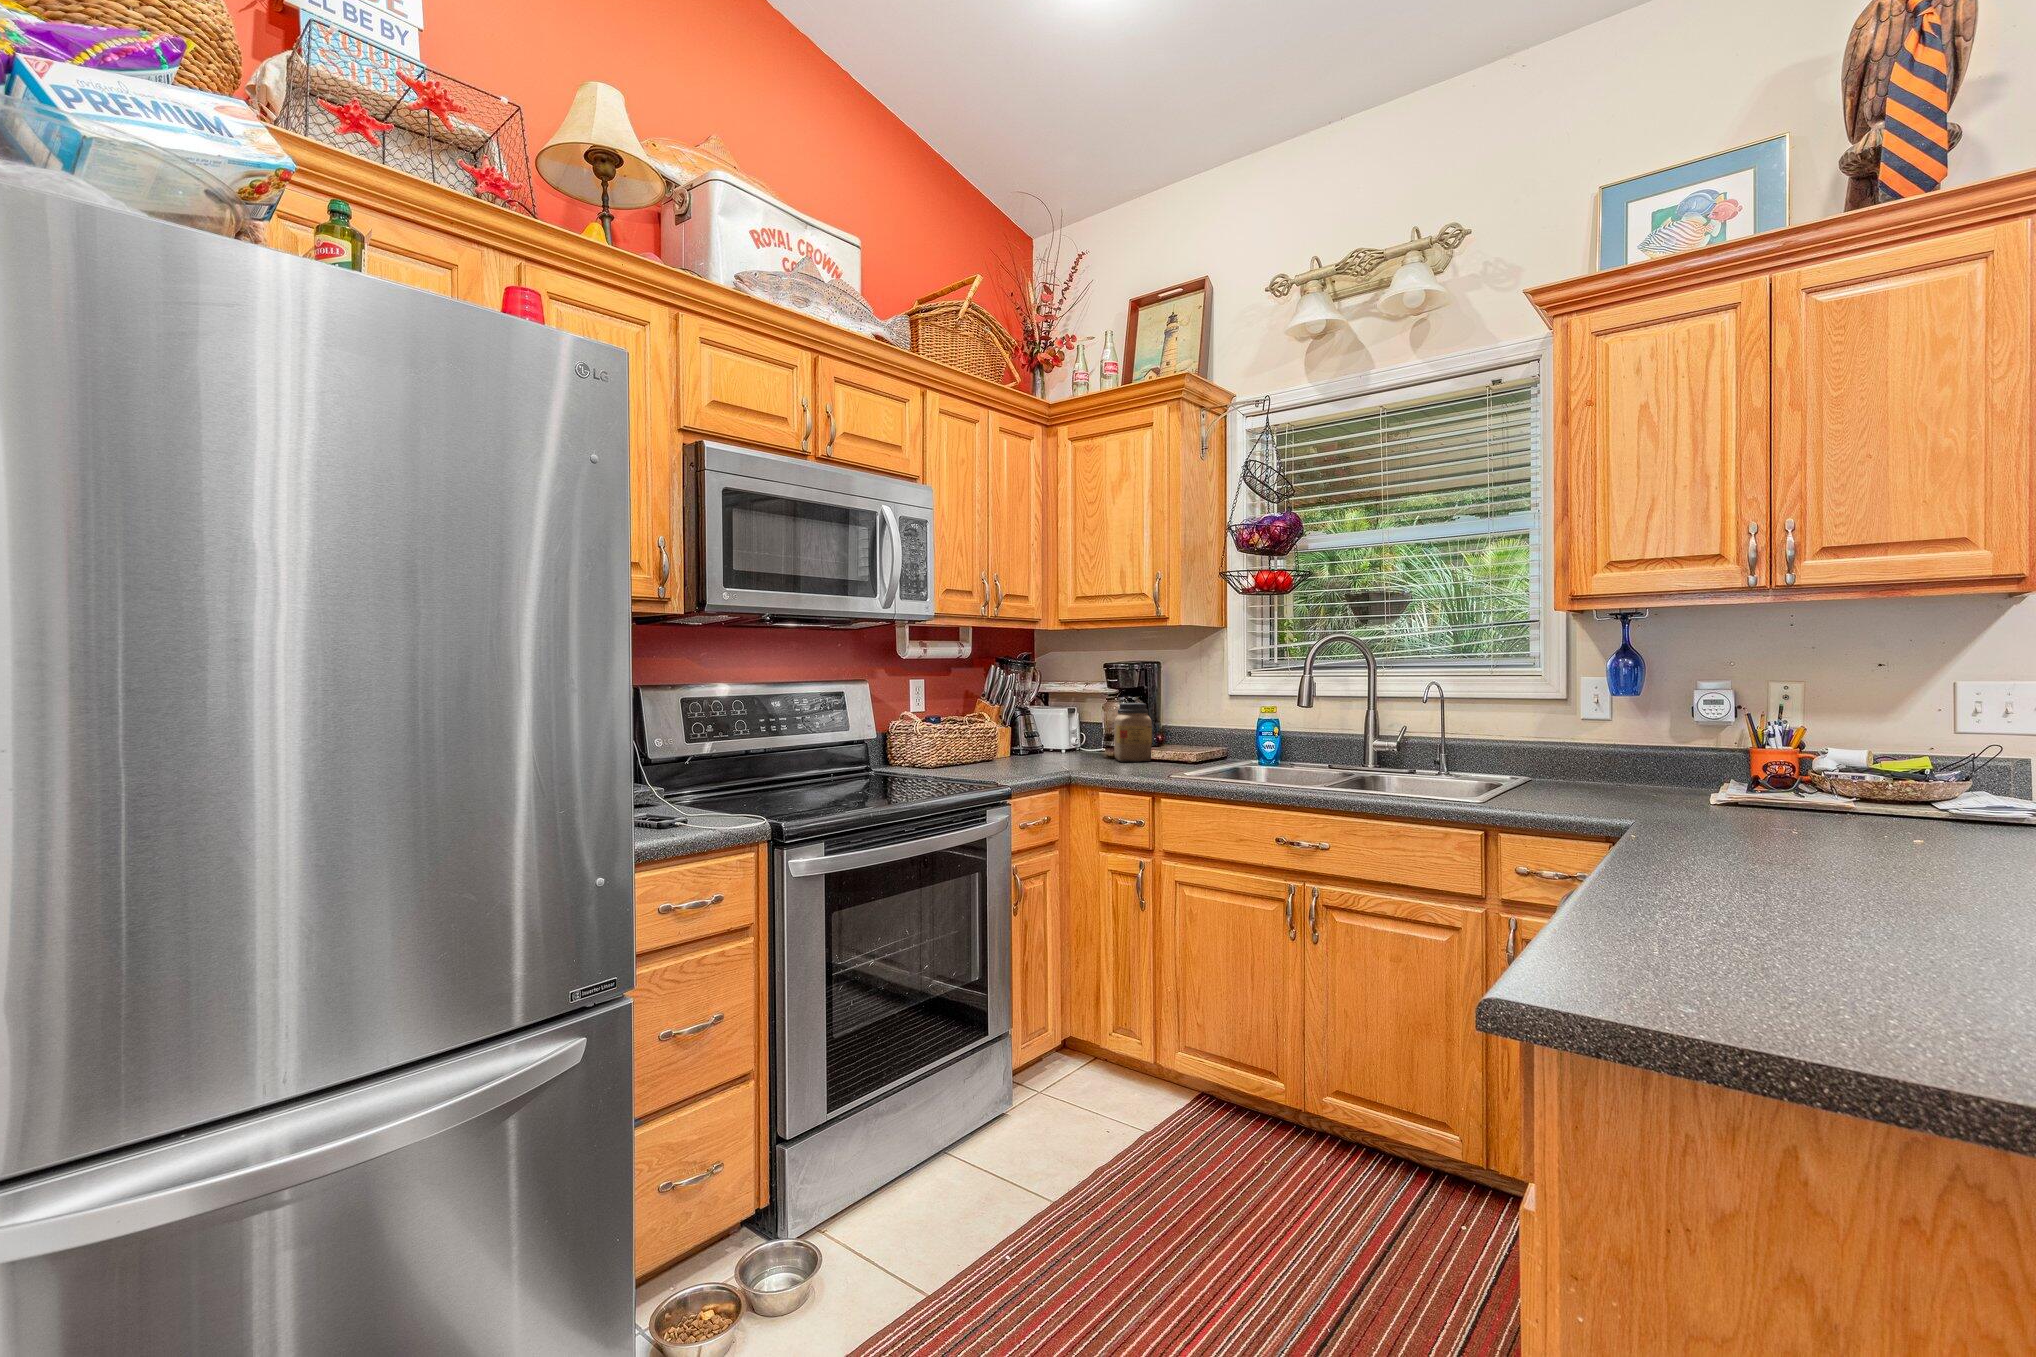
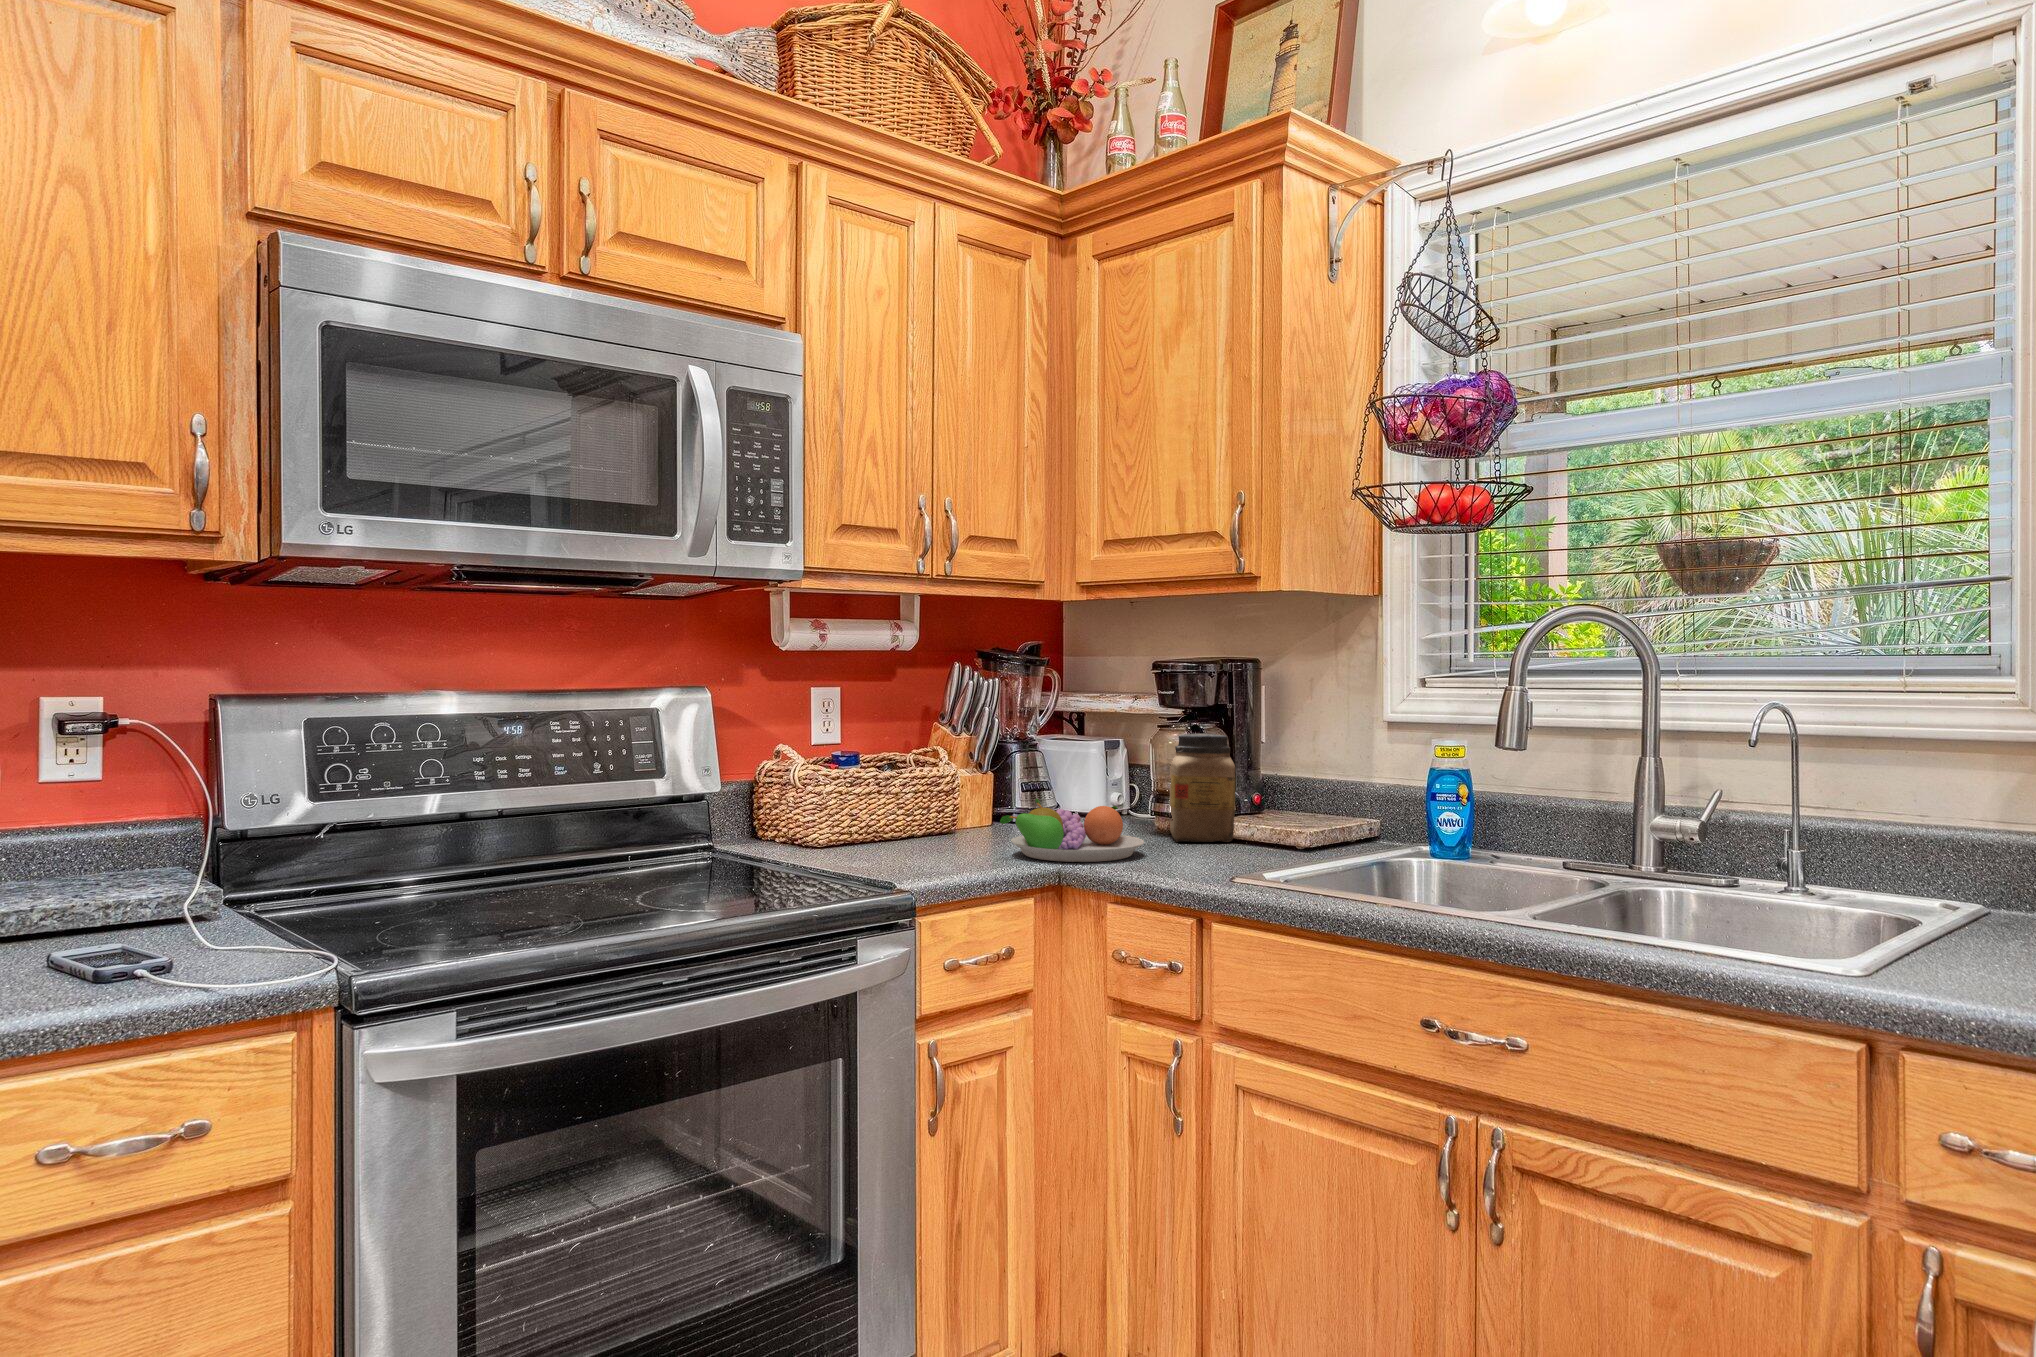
fruit bowl: none [1035,739,1110,772] -> present [1000,798,1144,862]

